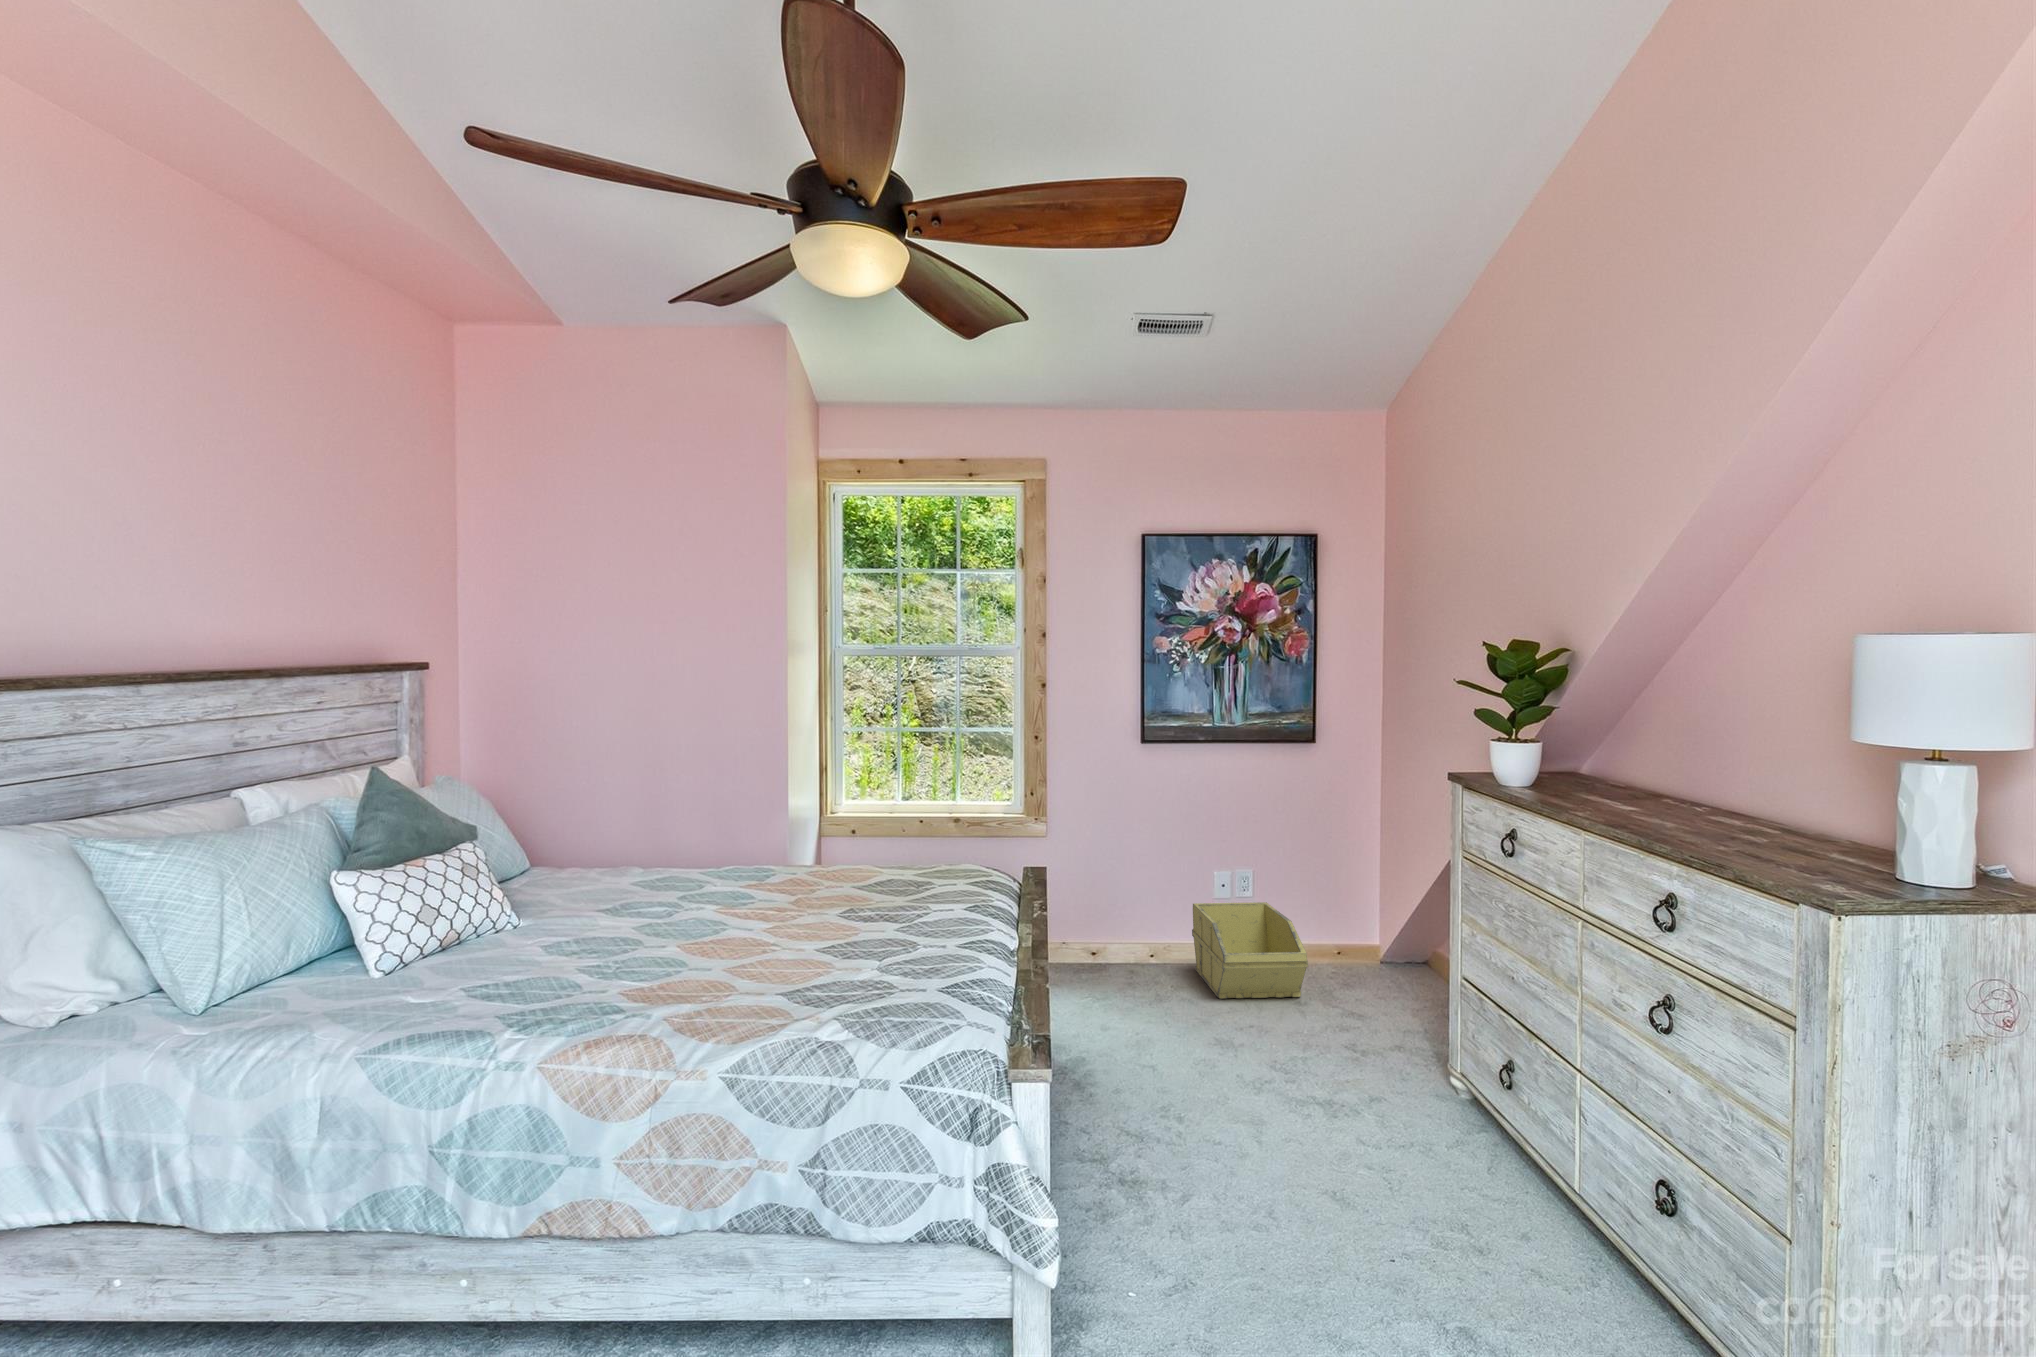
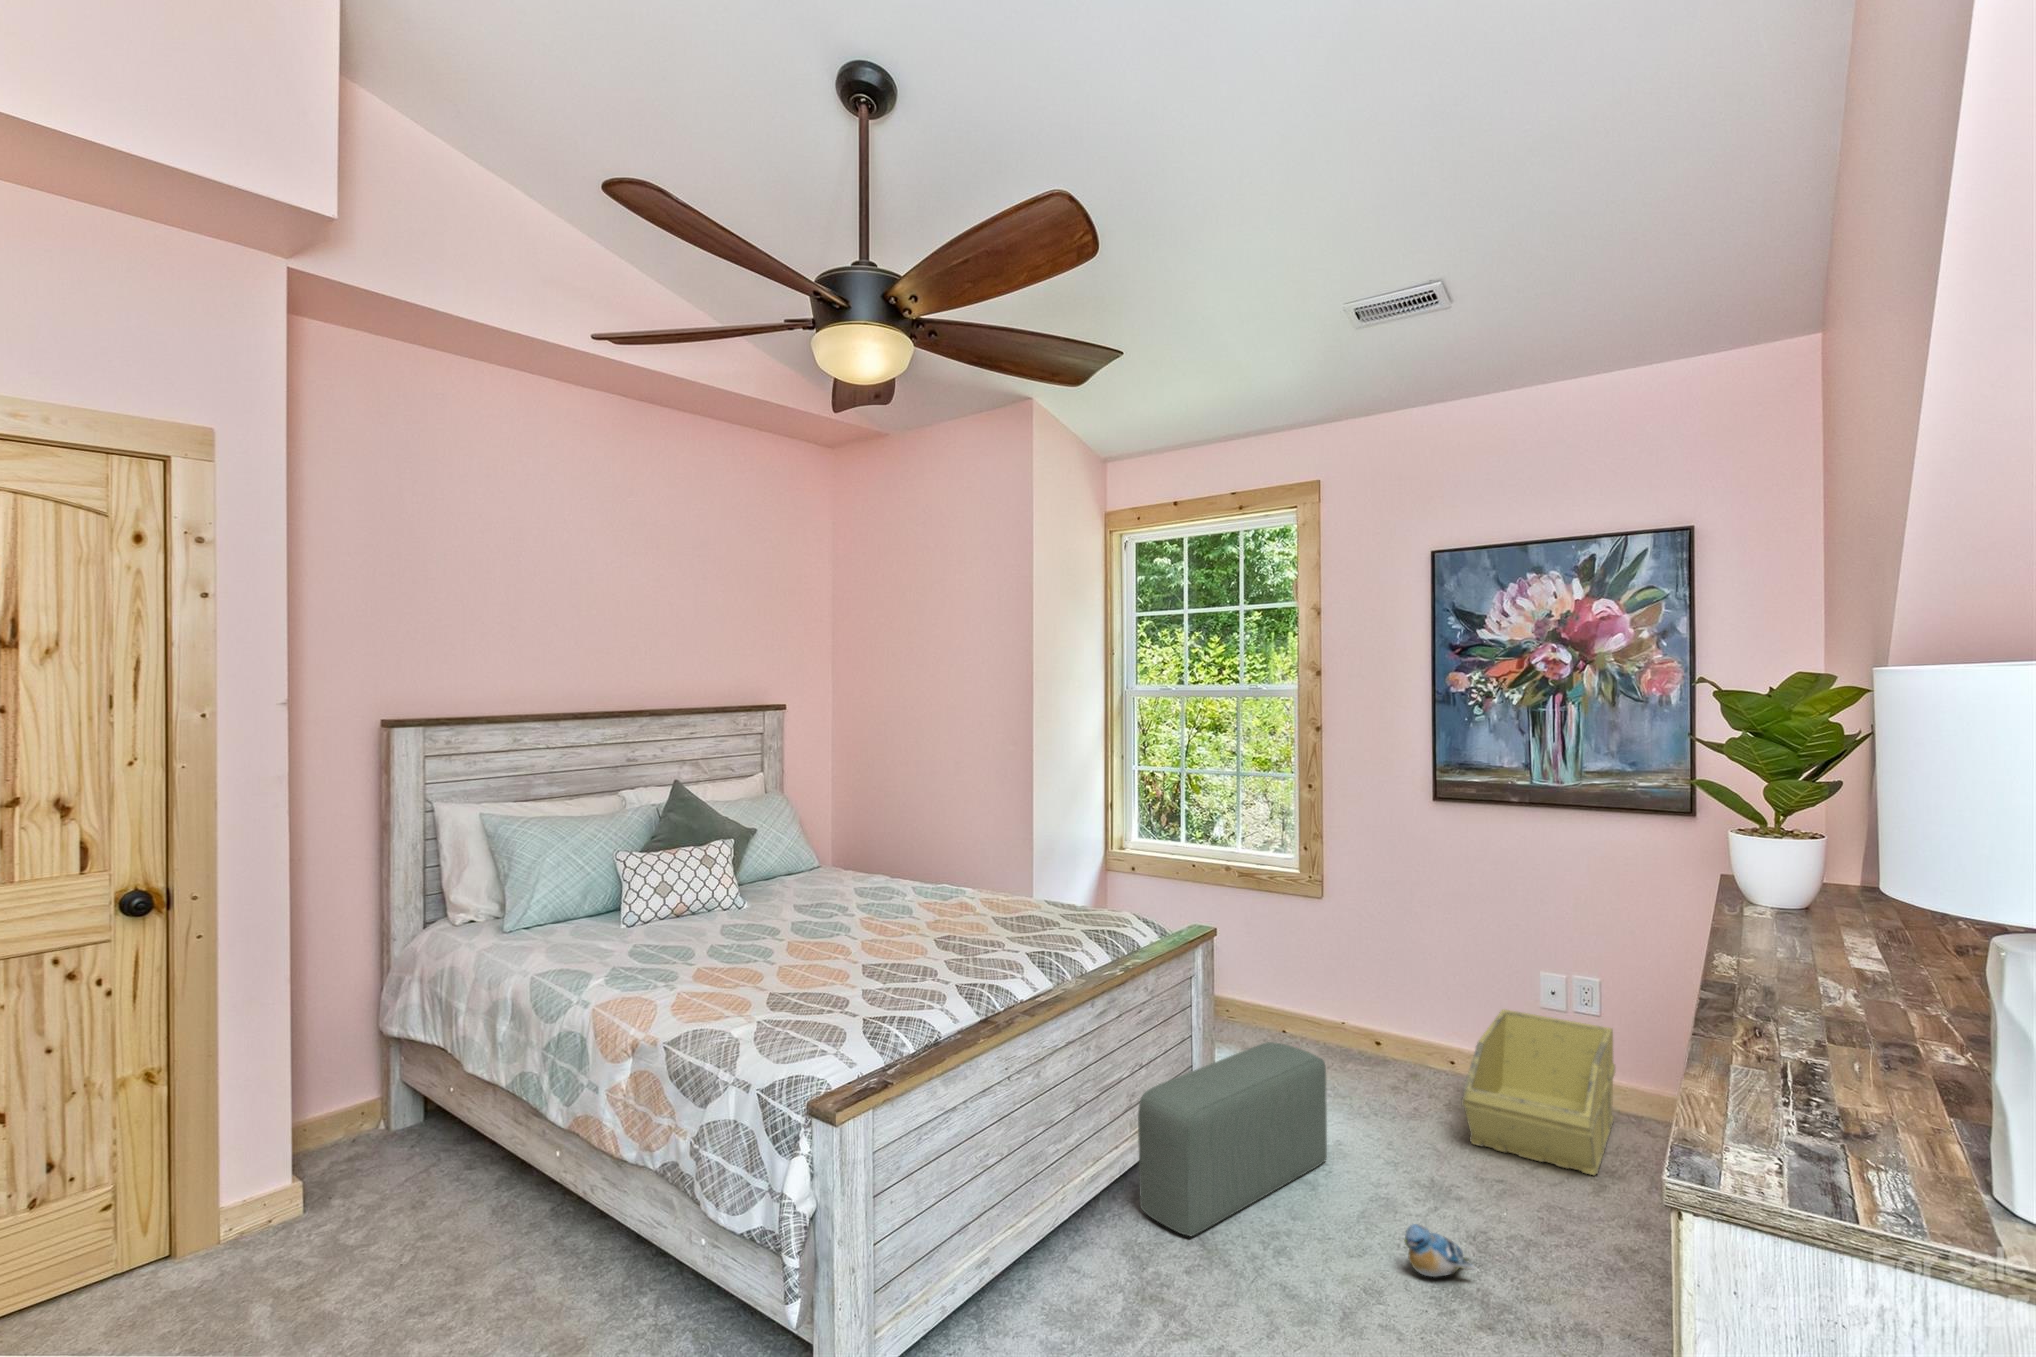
pouf: none [1087,943,1158,1090] -> present [1138,1042,1327,1236]
plush toy: none [1277,1031,1317,1066] -> present [1405,1224,1475,1277]

